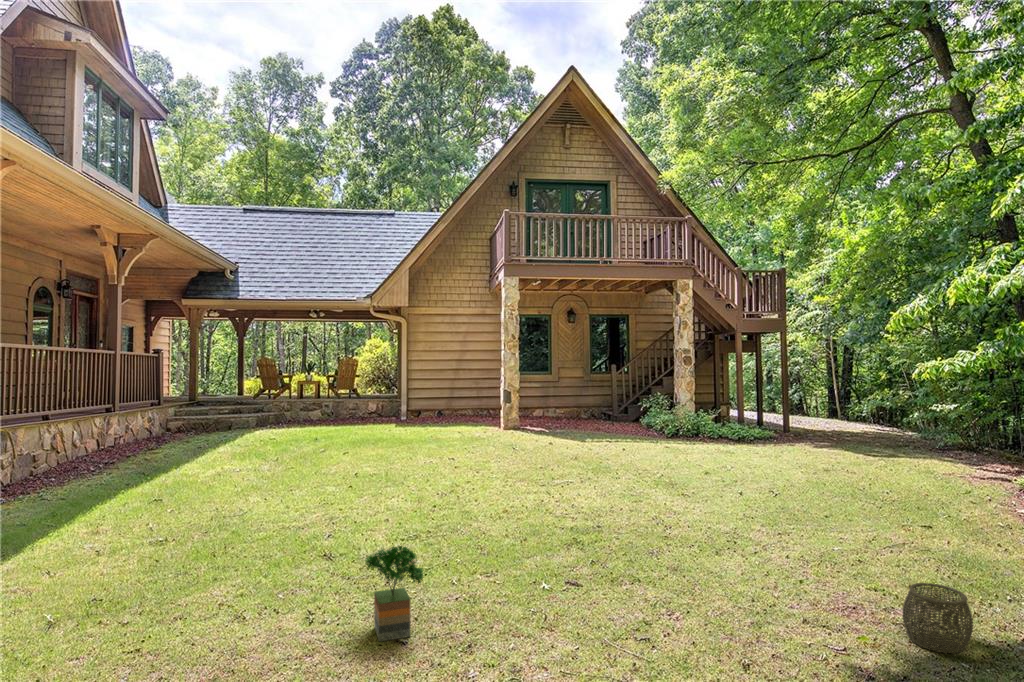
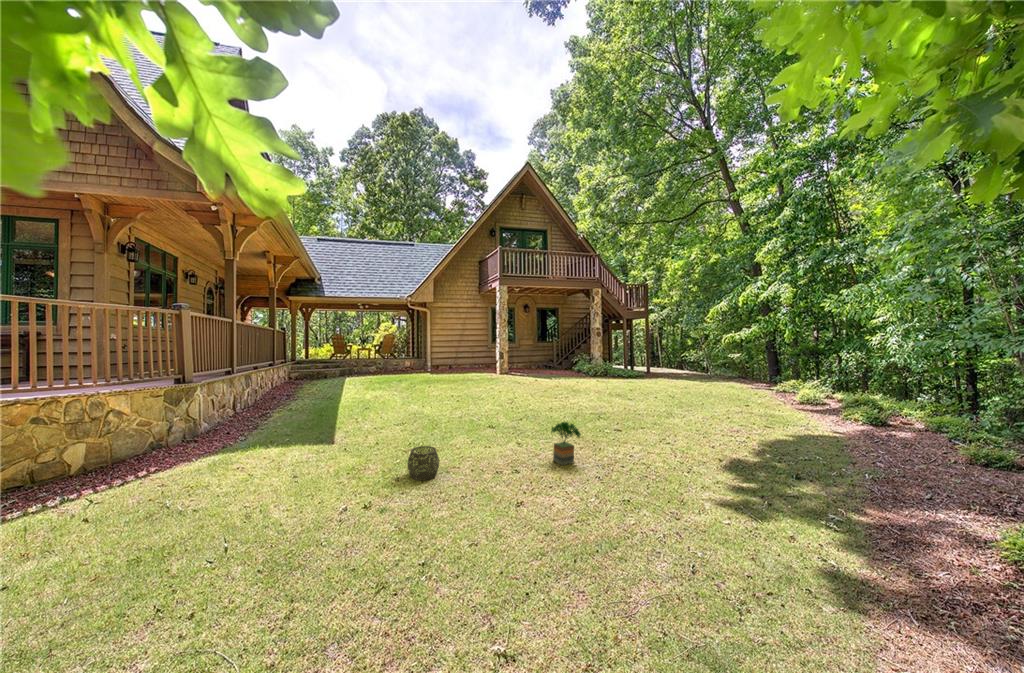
woven basket: present [902,583,974,654] -> present [408,446,439,480]

